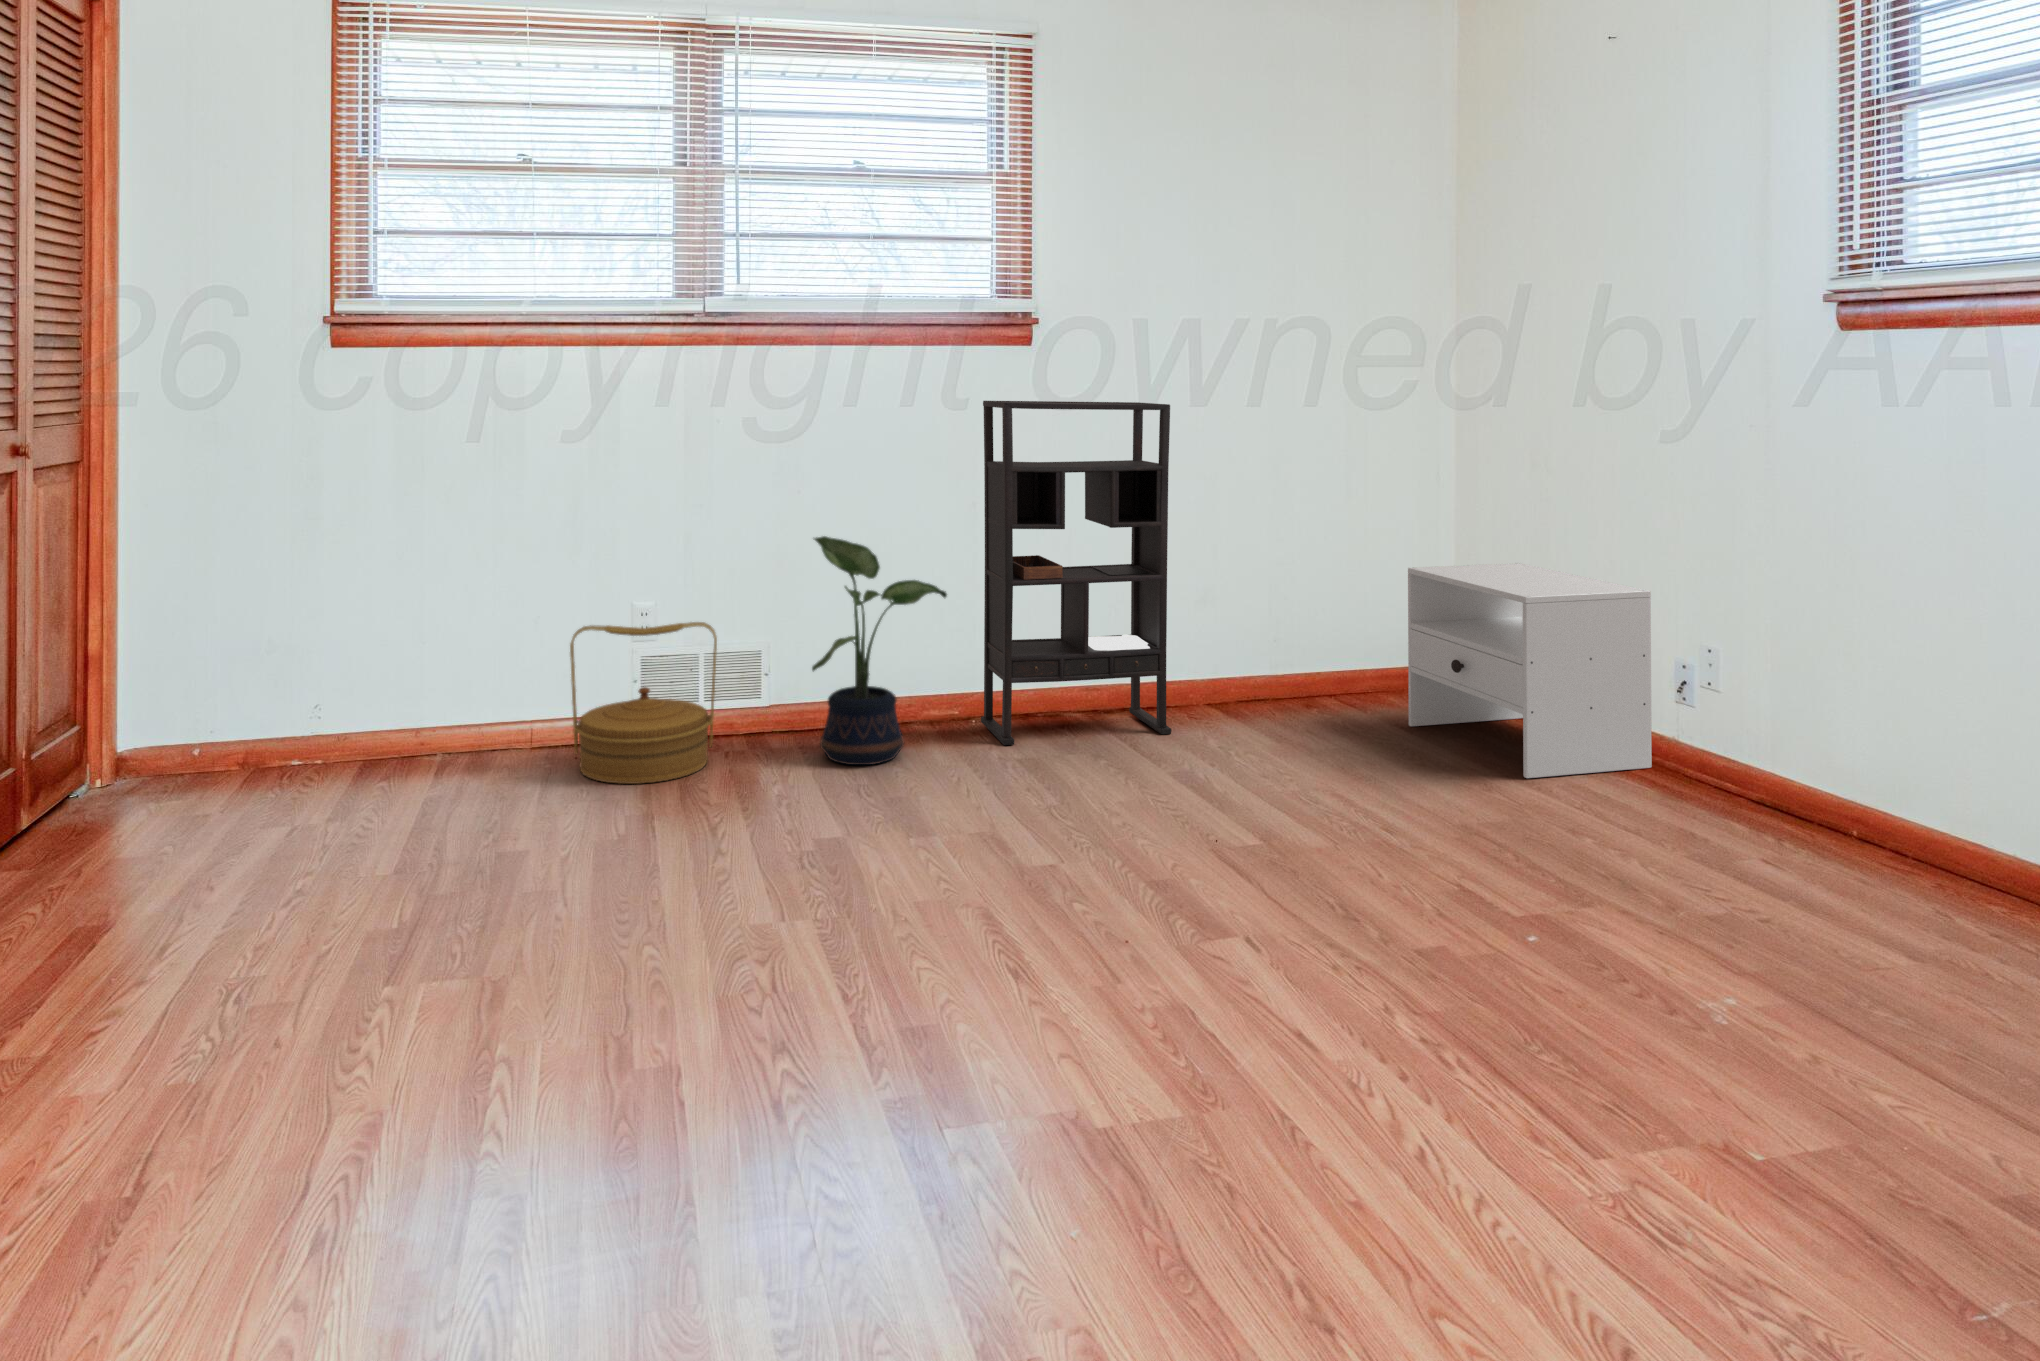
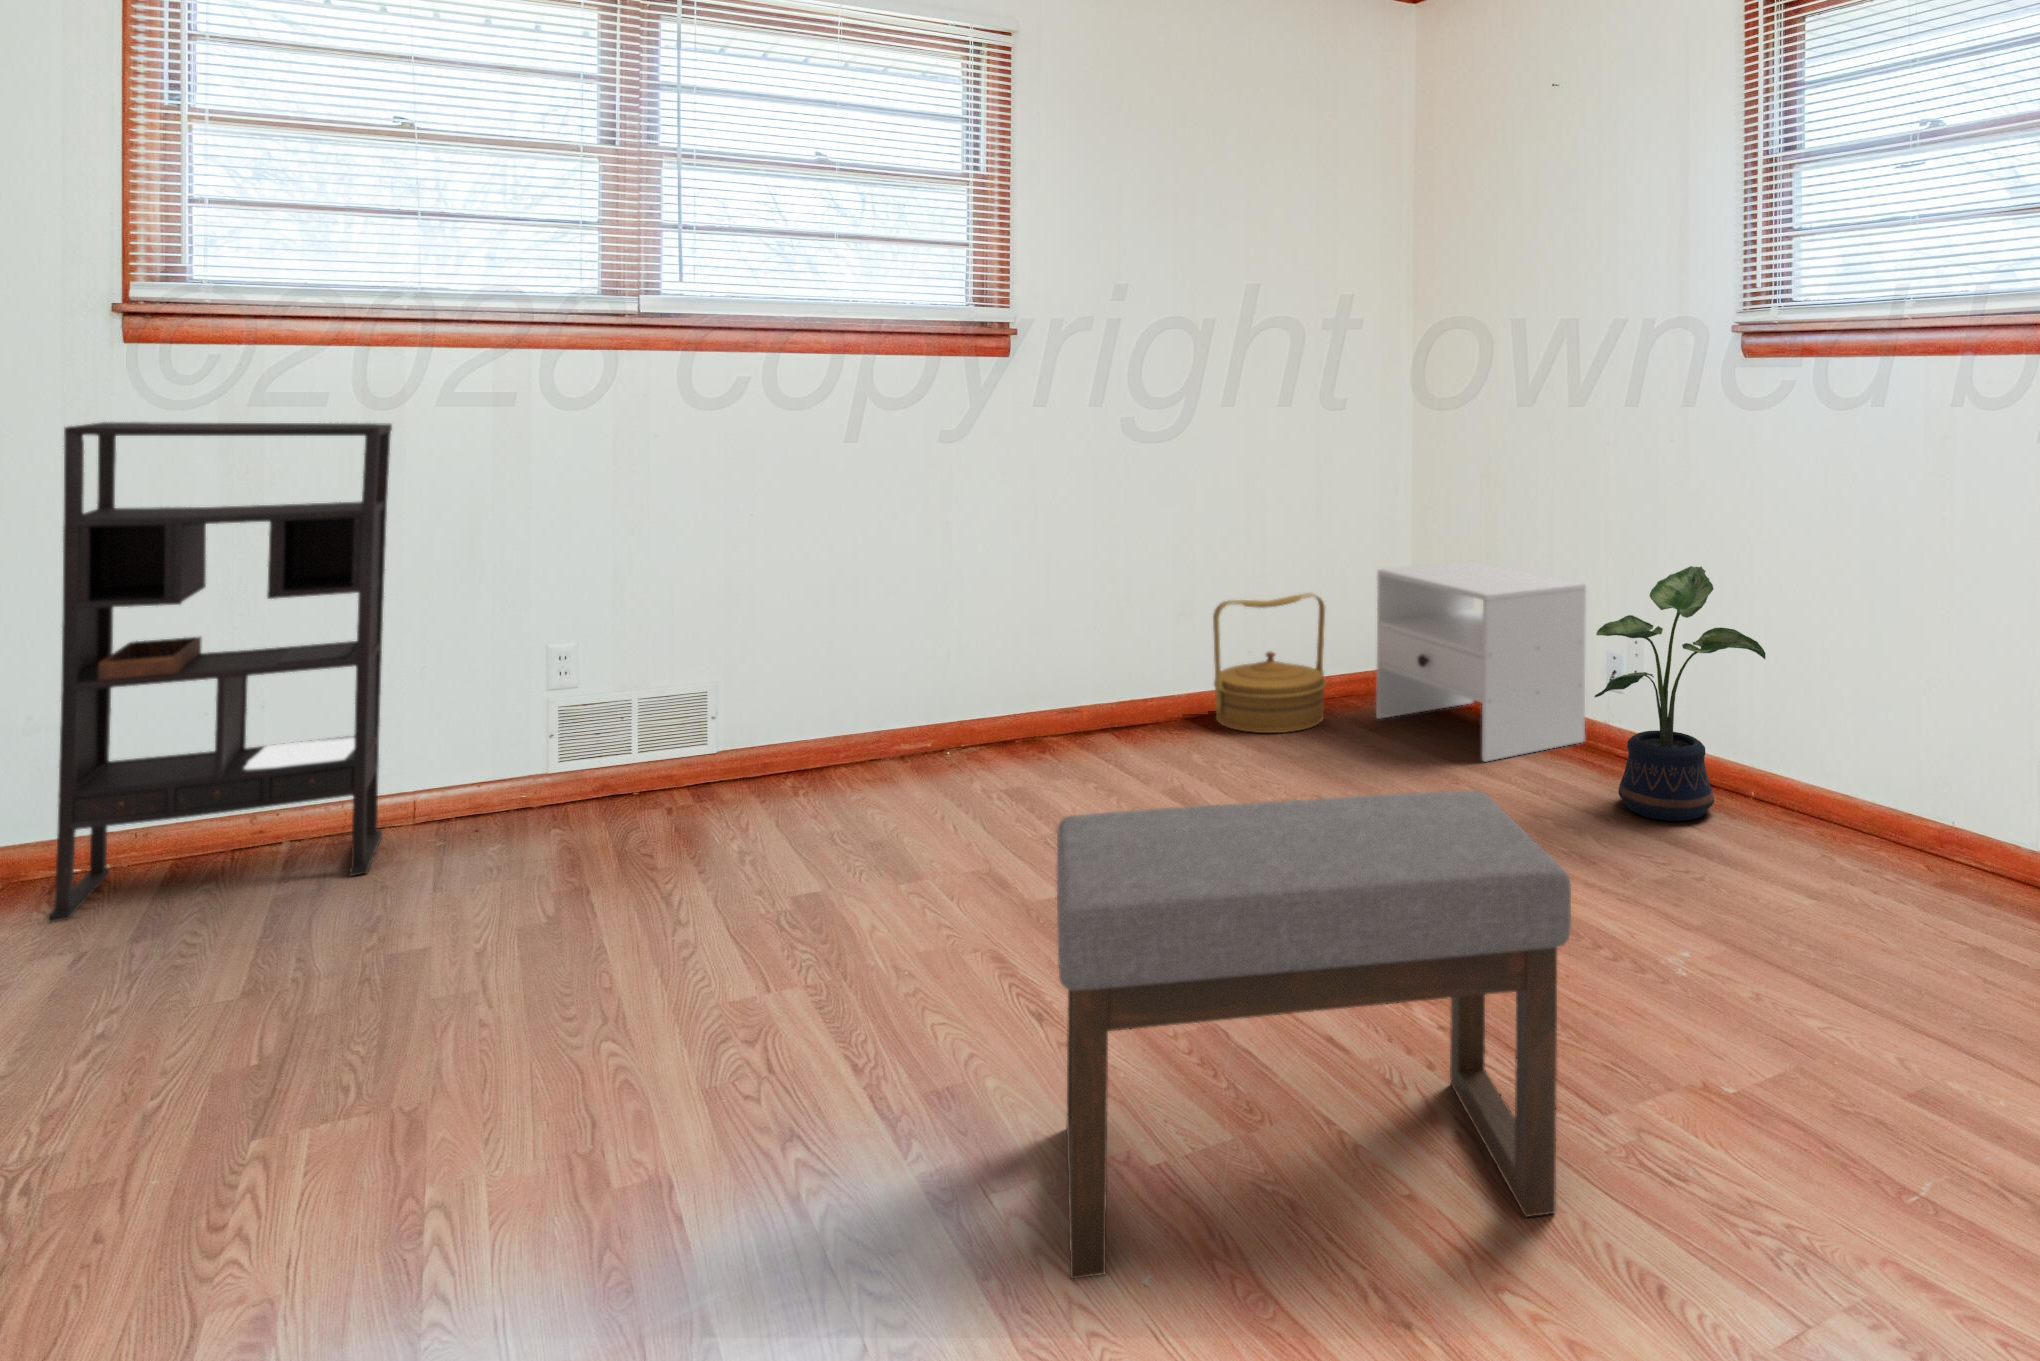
bookshelf: present [981,401,1171,745] -> present [48,422,392,922]
potted plant: present [812,536,947,765] -> present [1595,566,1766,821]
woven basket: present [570,622,717,784] -> present [1213,593,1326,733]
ottoman: none [1025,768,1551,1220] -> present [1057,790,1571,1279]

